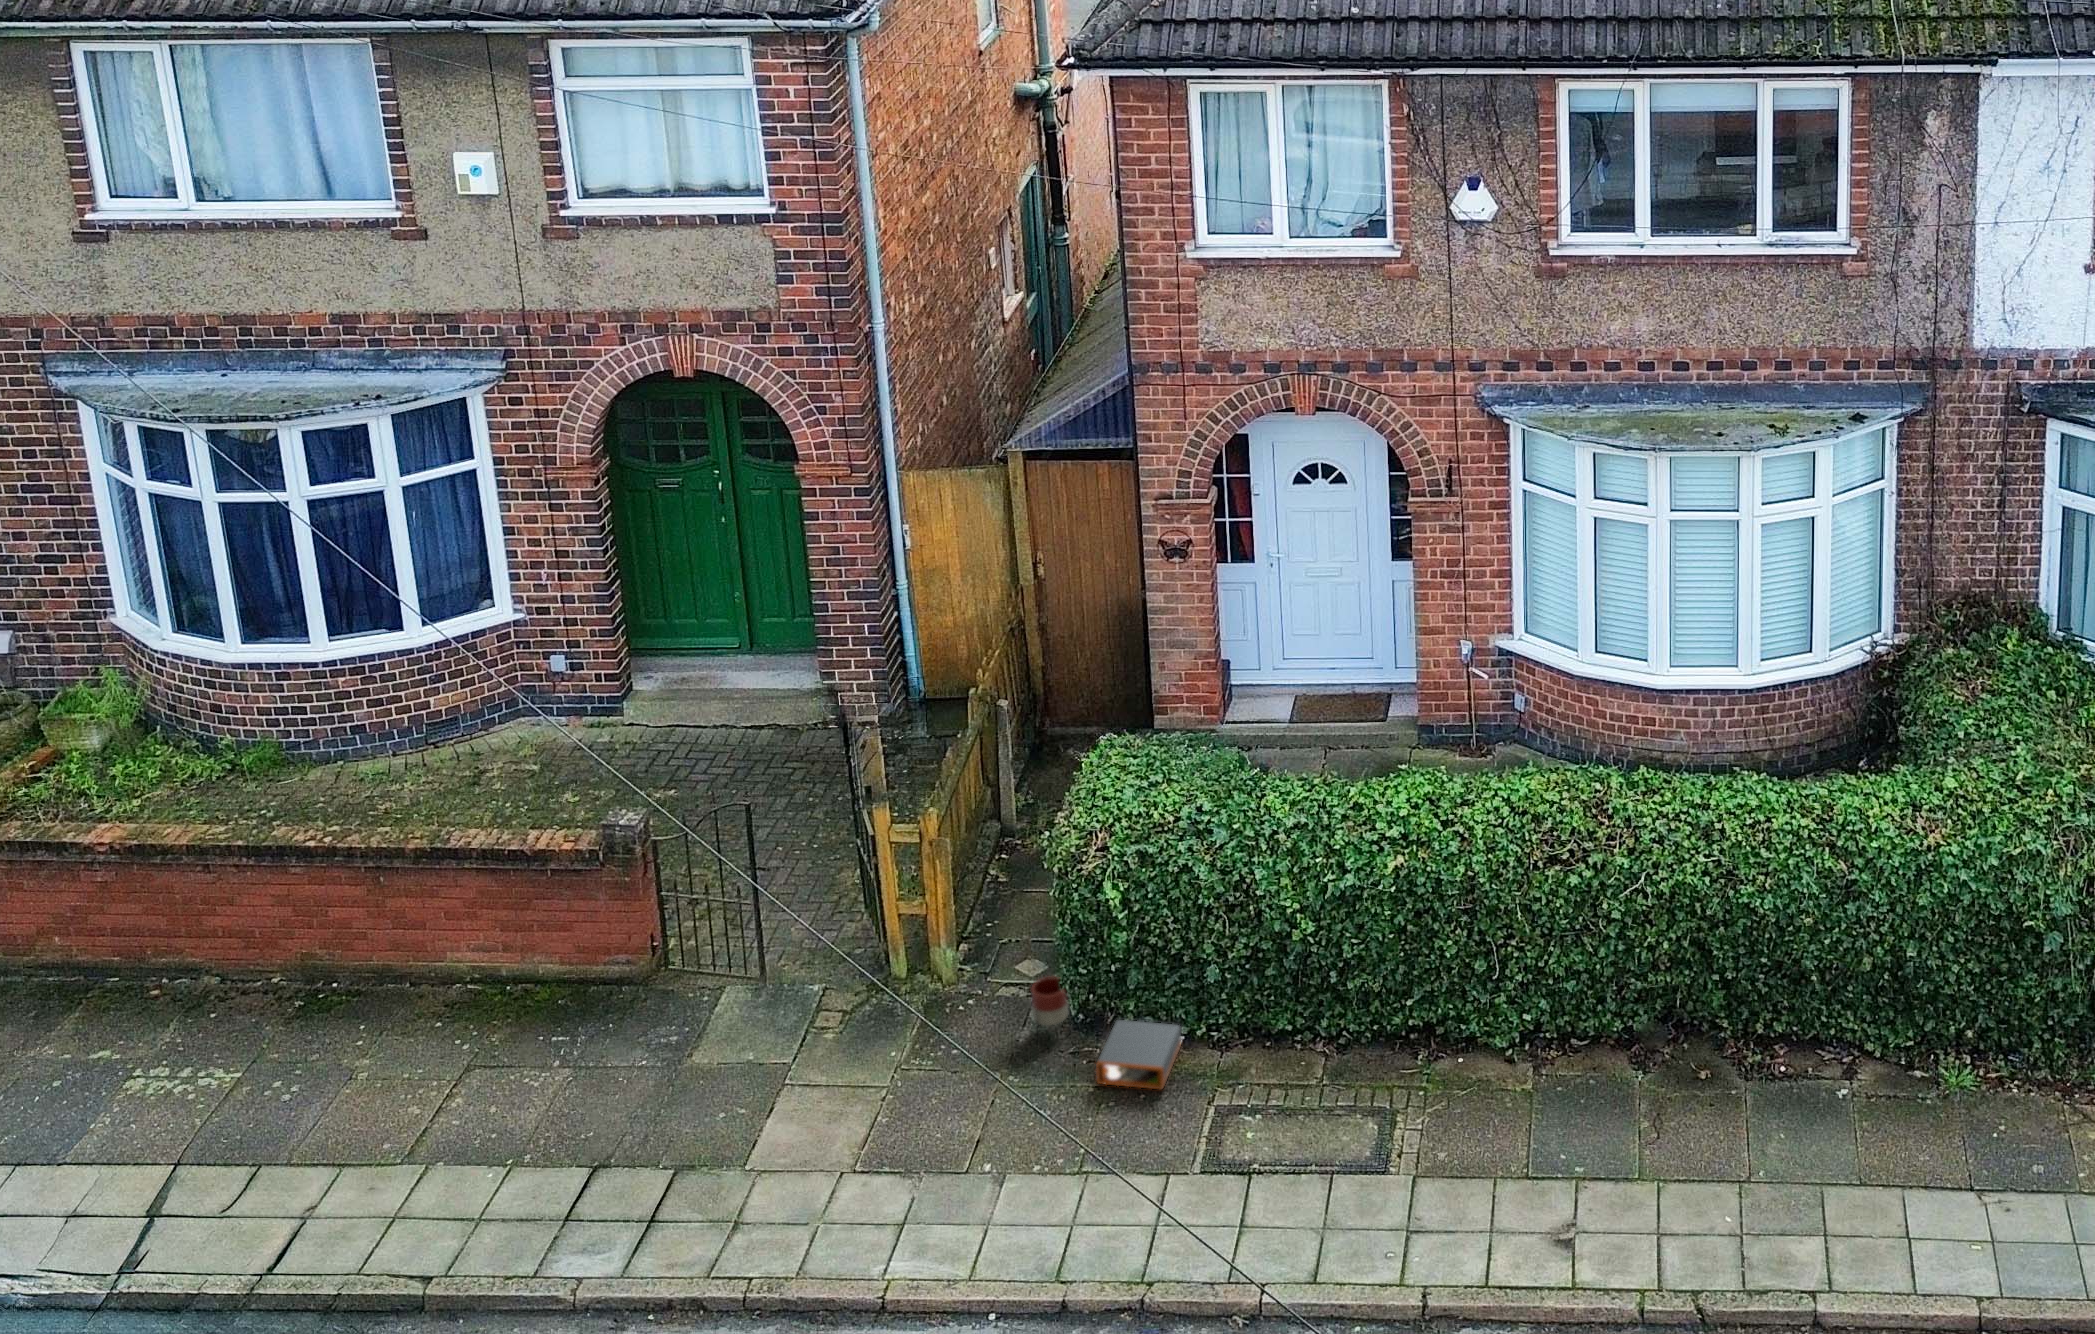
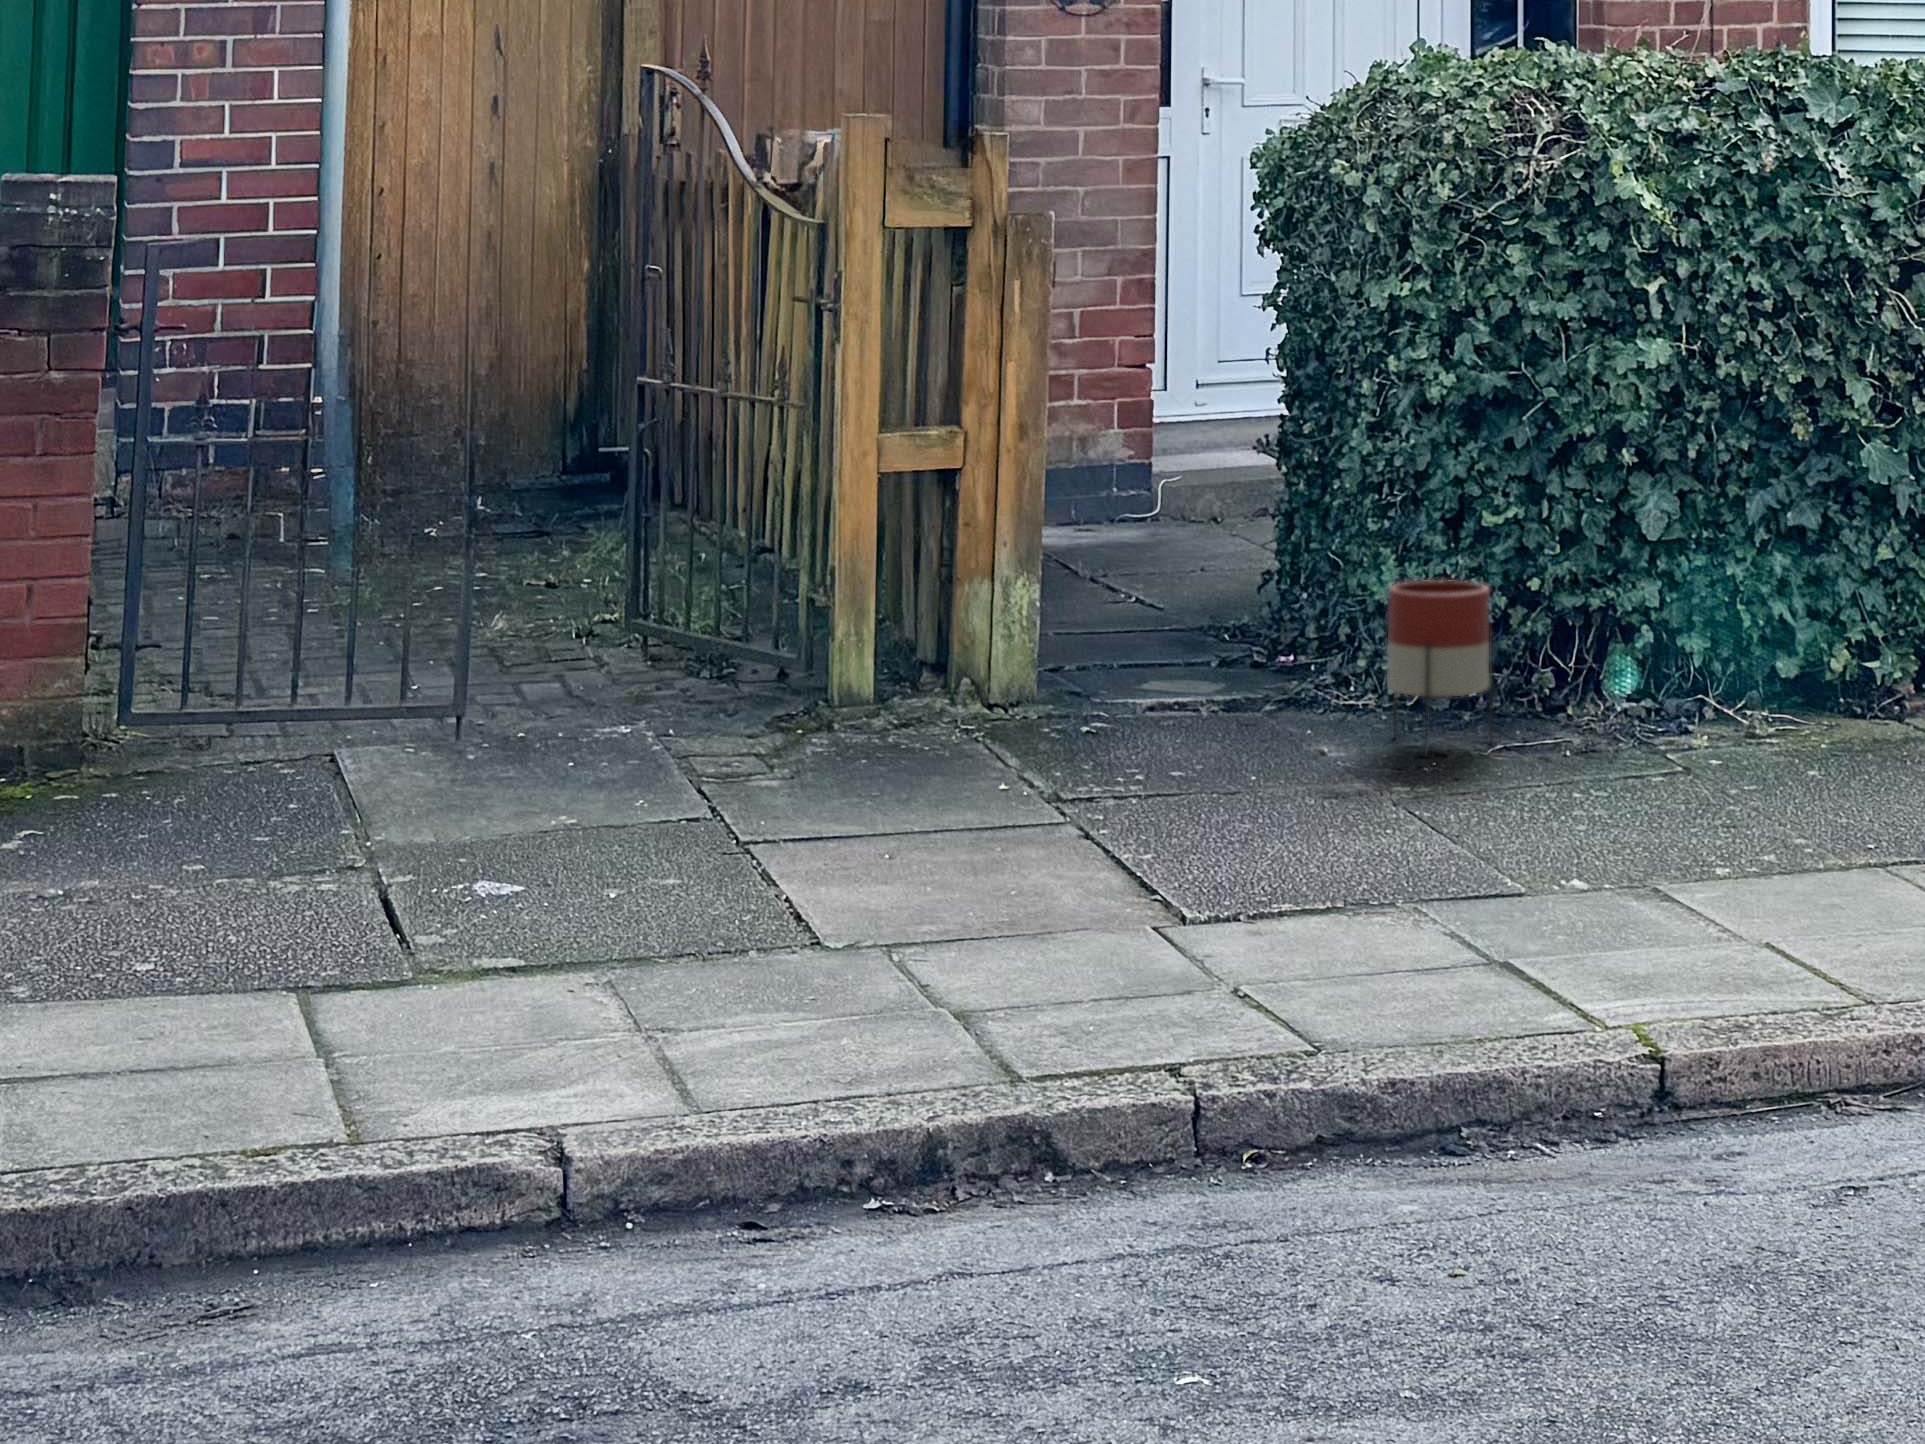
storage box: present [1096,1020,1181,1089] -> none [1630,663,1883,775]

